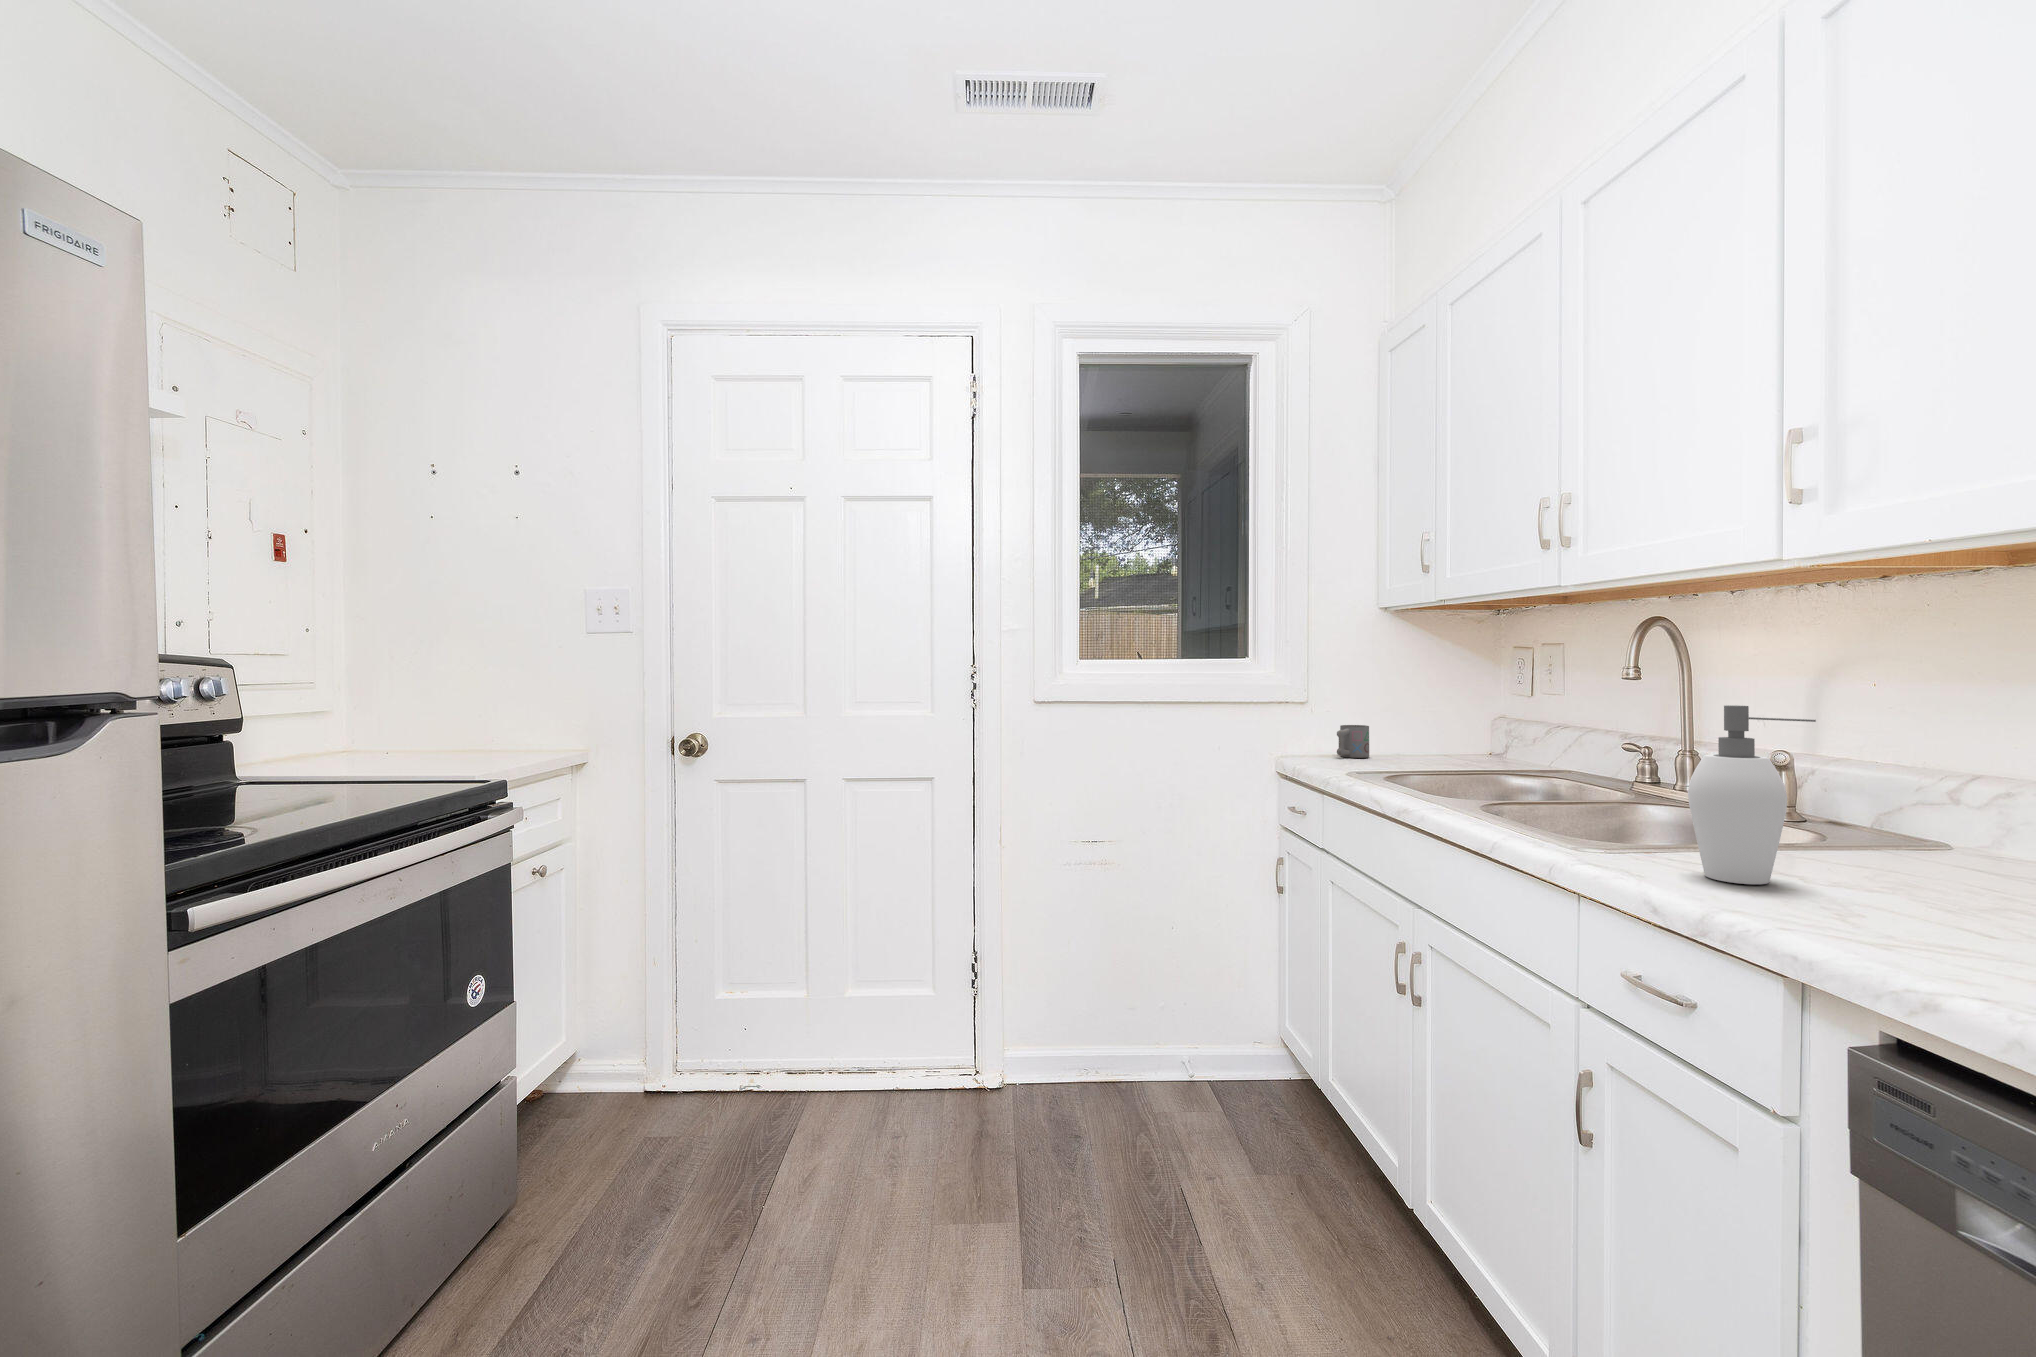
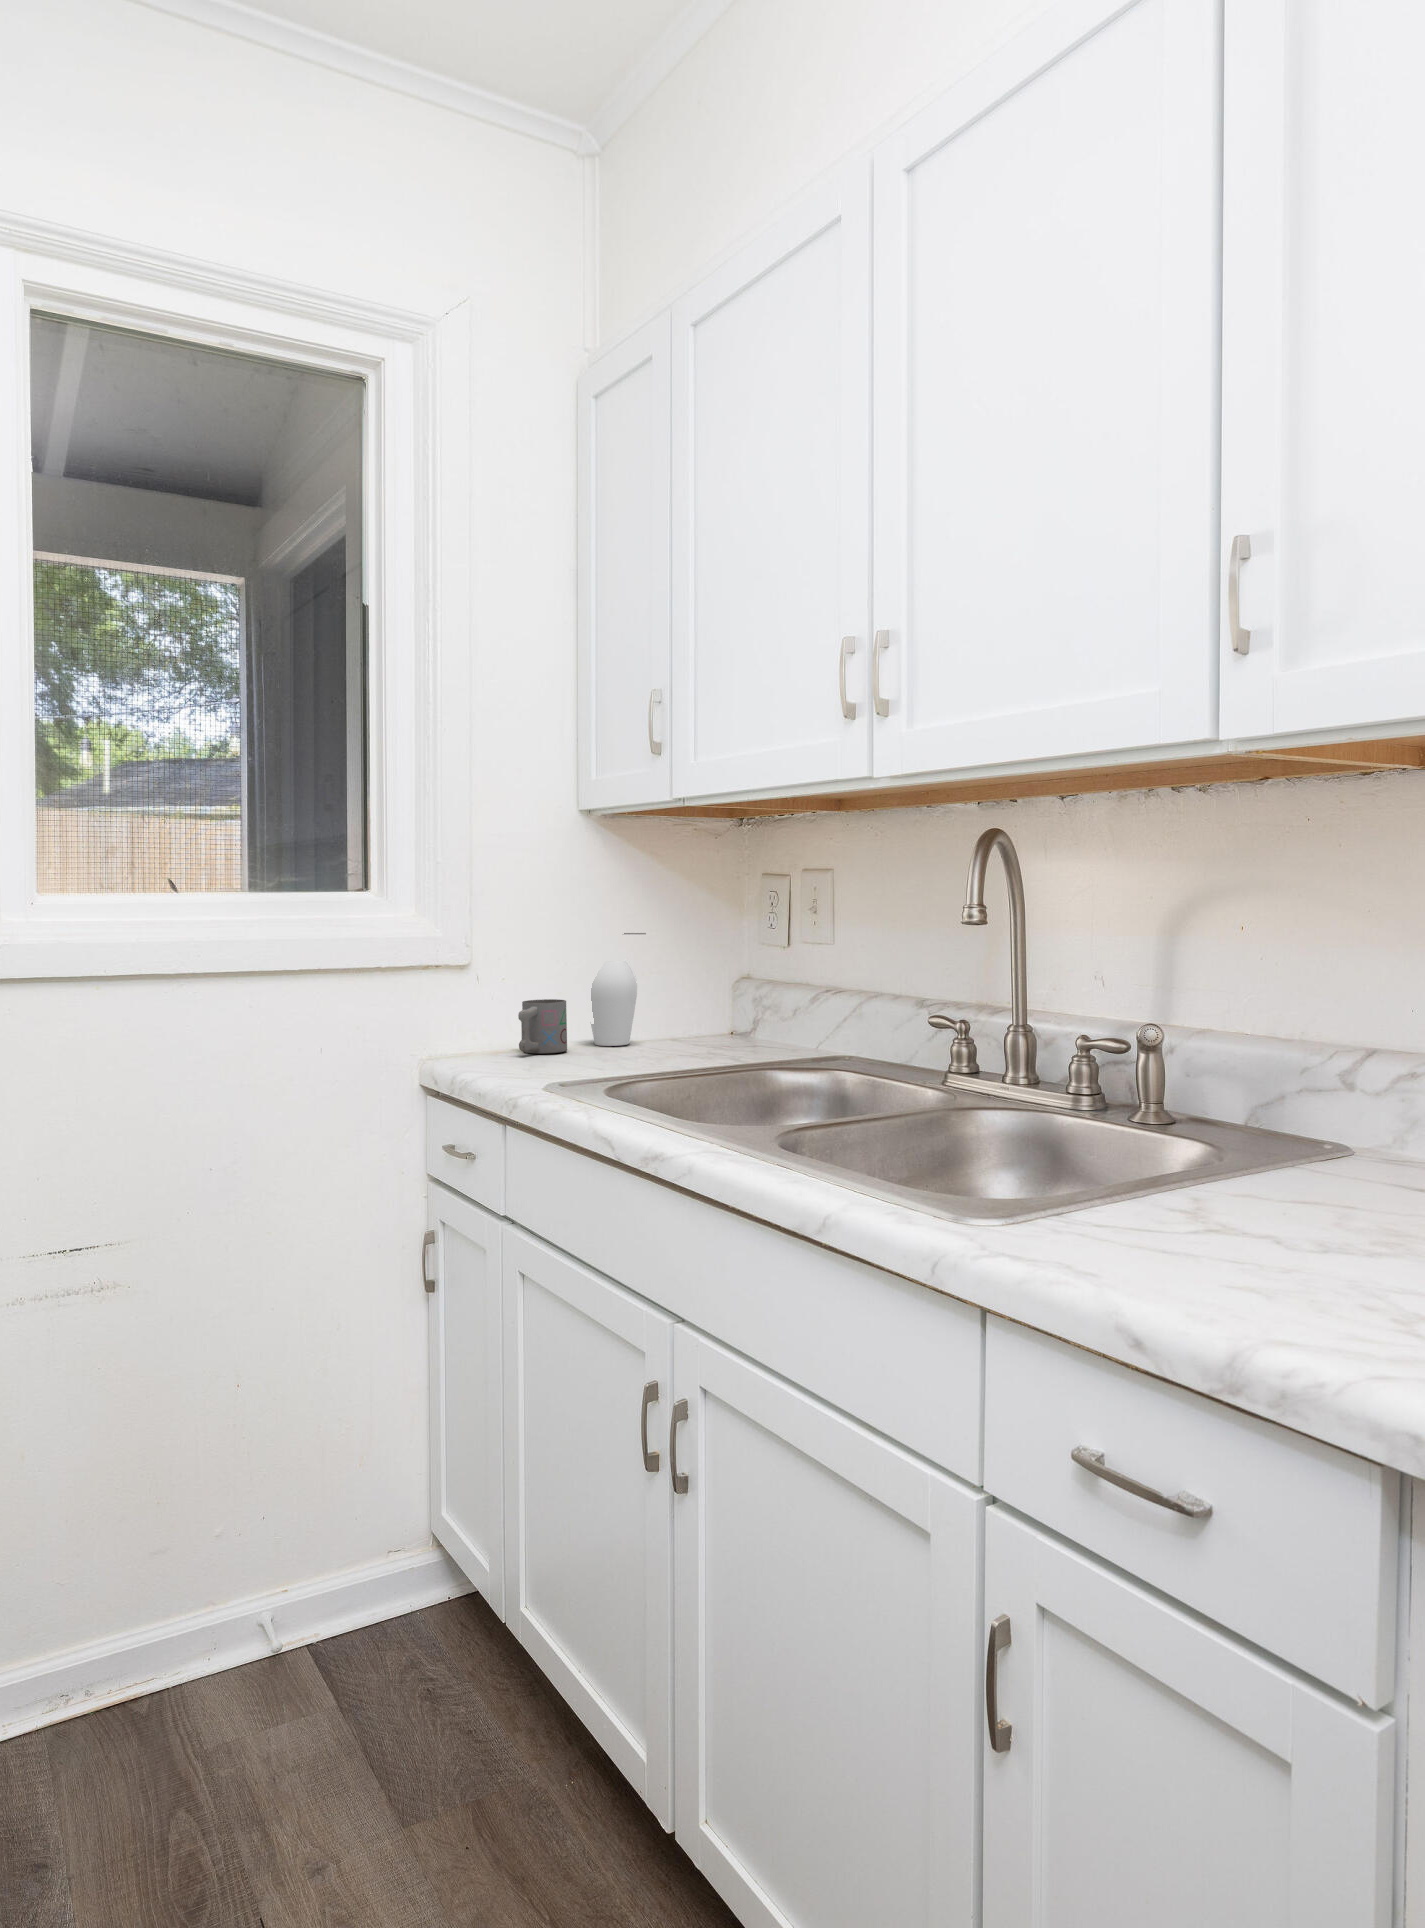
soap dispenser: present [1688,705,1816,884] -> present [590,933,646,1046]

